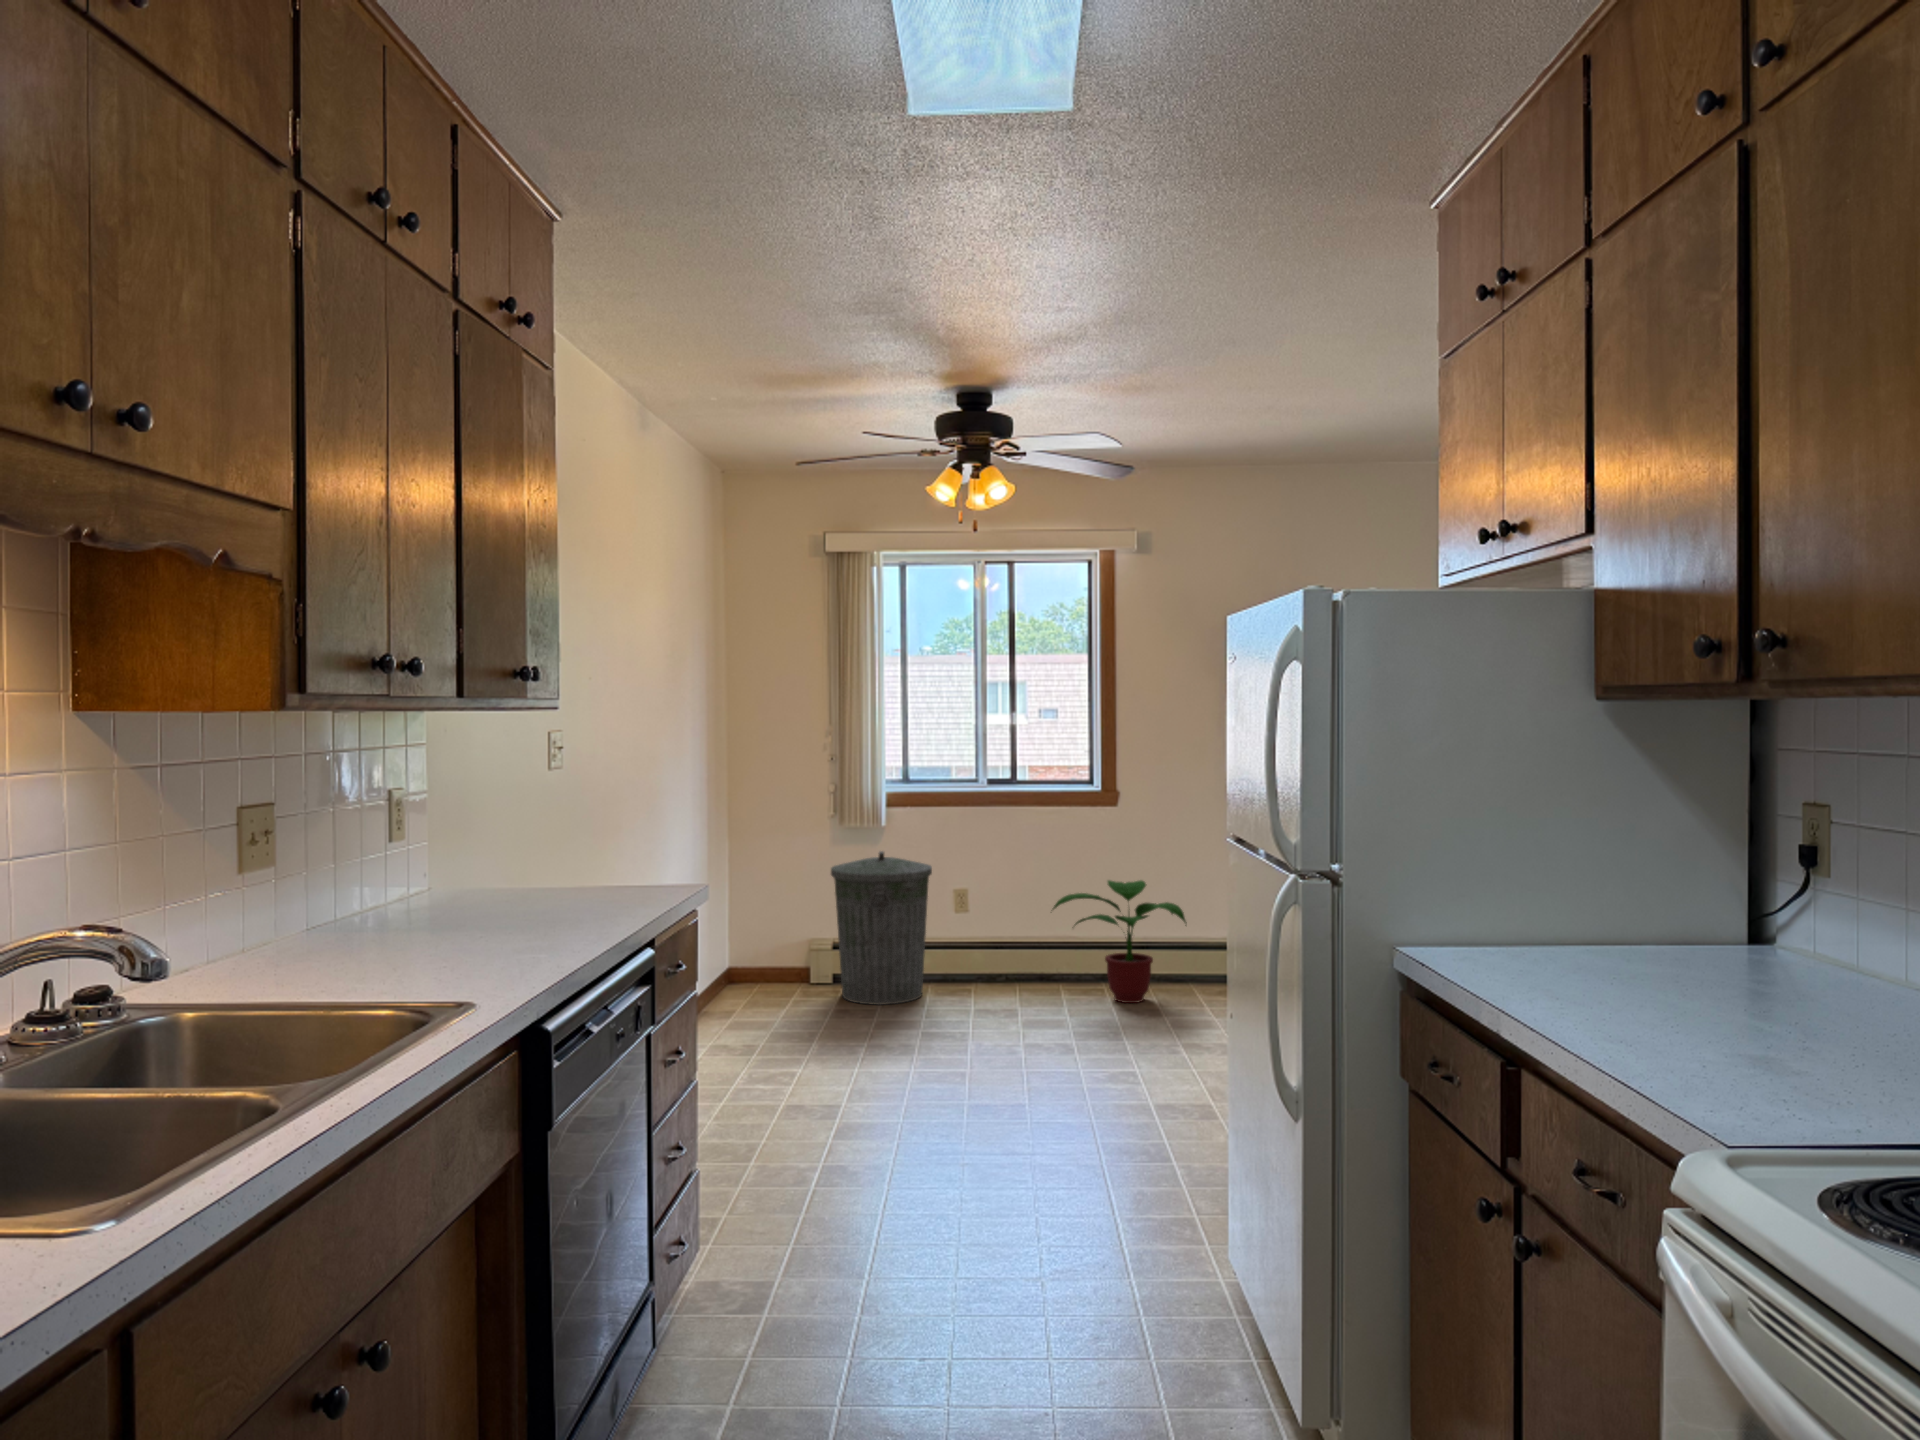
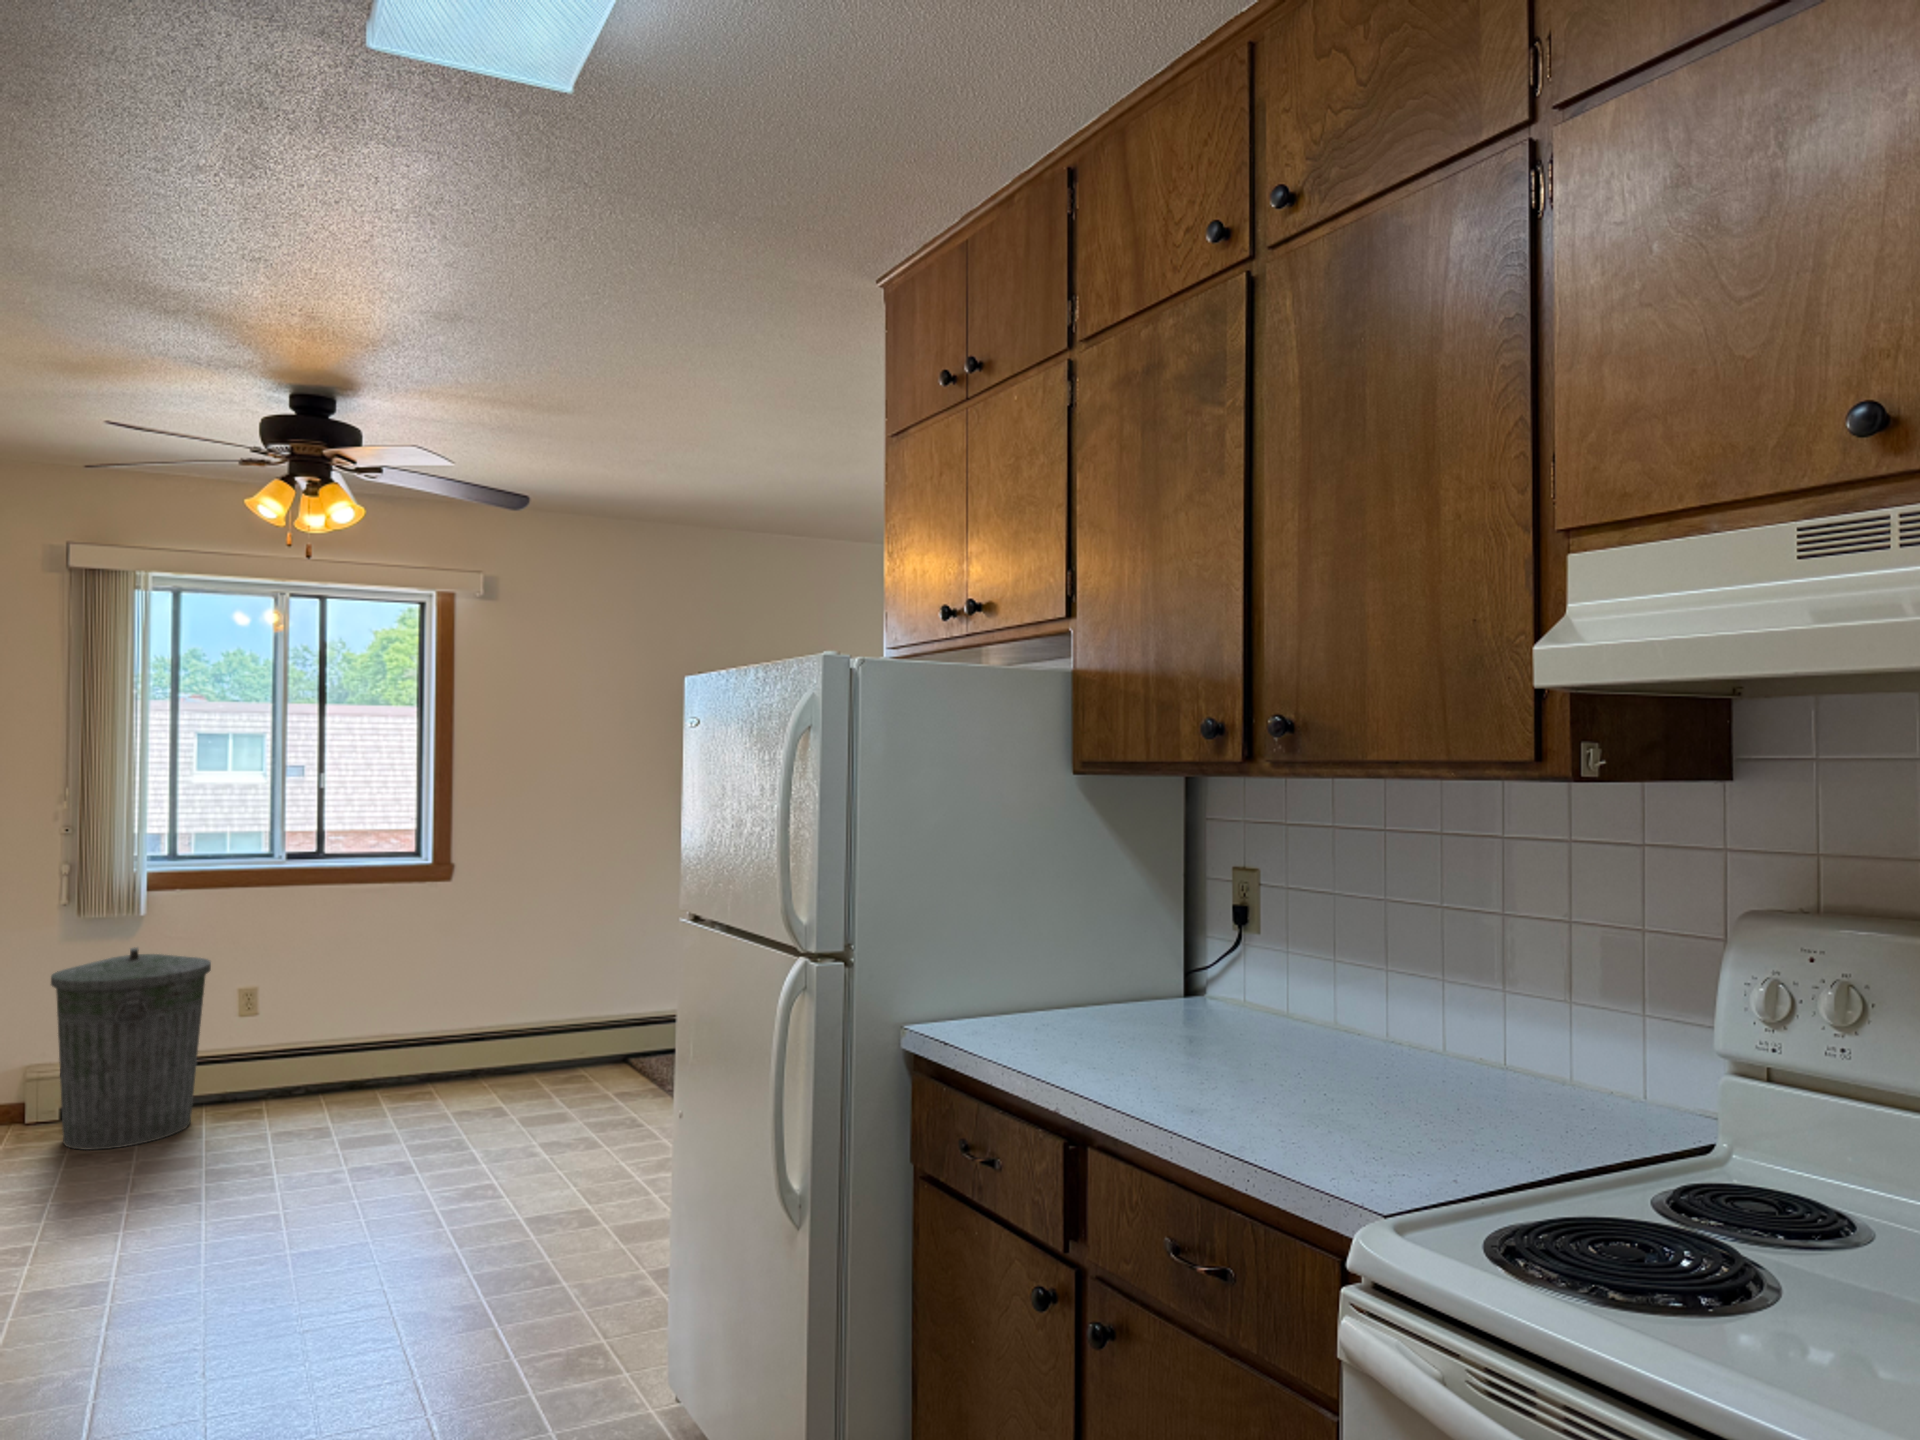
potted plant: present [1053,880,1187,1003] -> none [375,954,539,1092]

